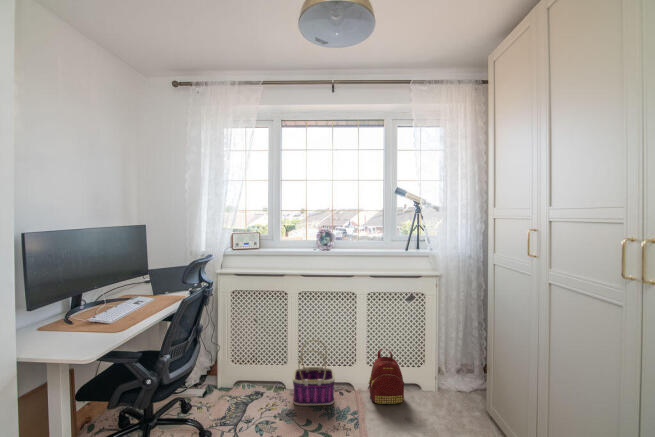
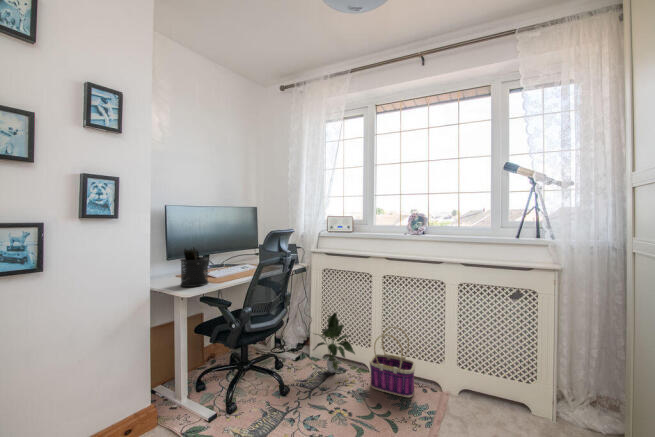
pen holder: none [52,288,100,347] -> present [180,247,208,287]
potted plant: none [227,335,273,400] -> present [313,313,355,373]
backpack: present [369,349,404,404] -> none [452,350,503,426]

